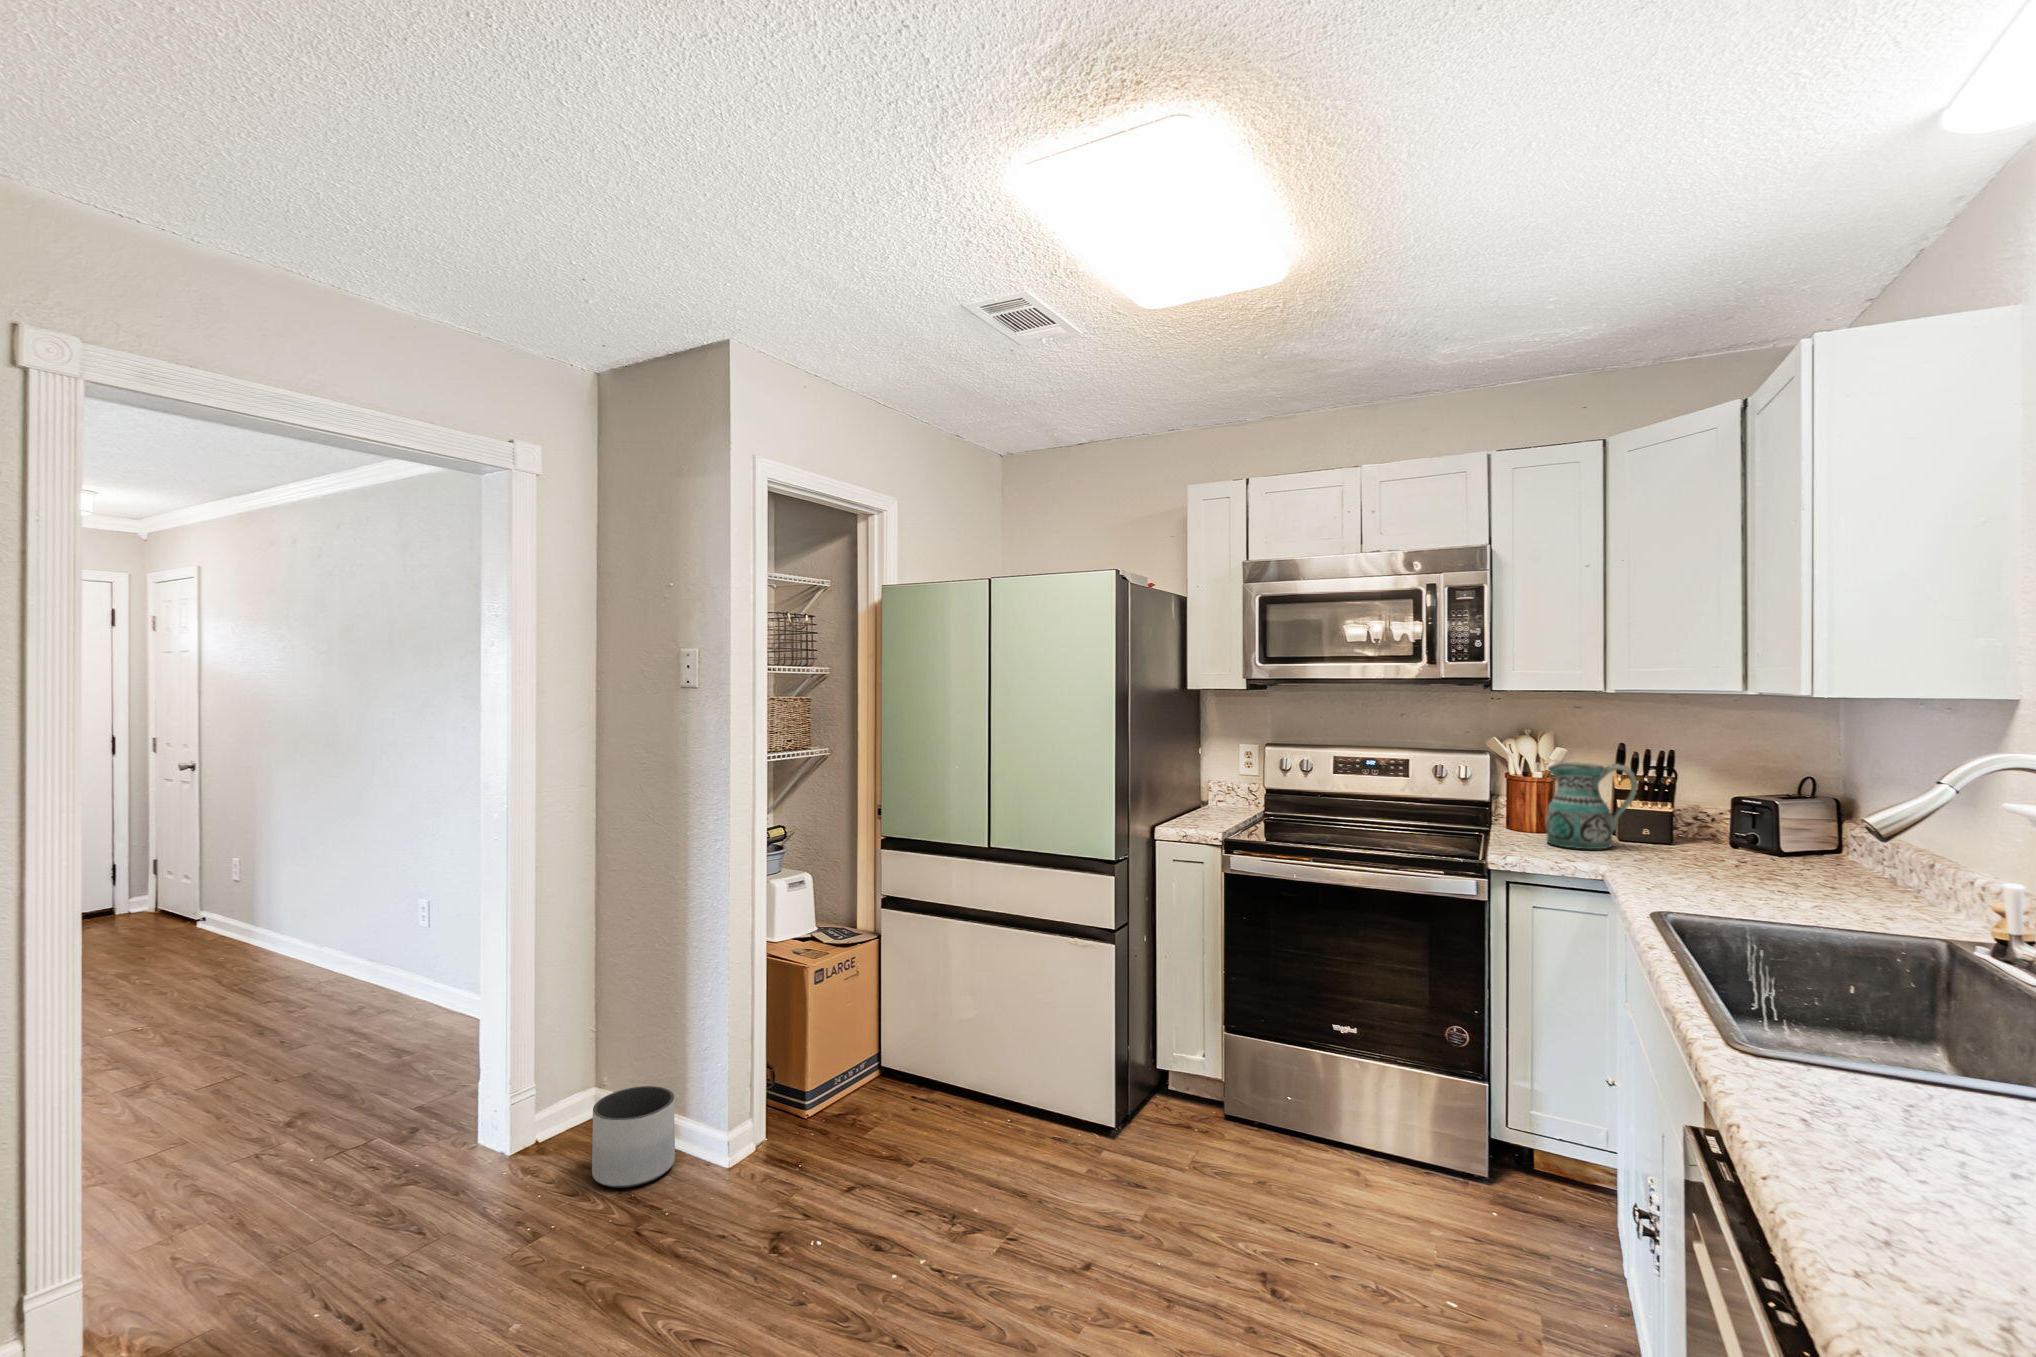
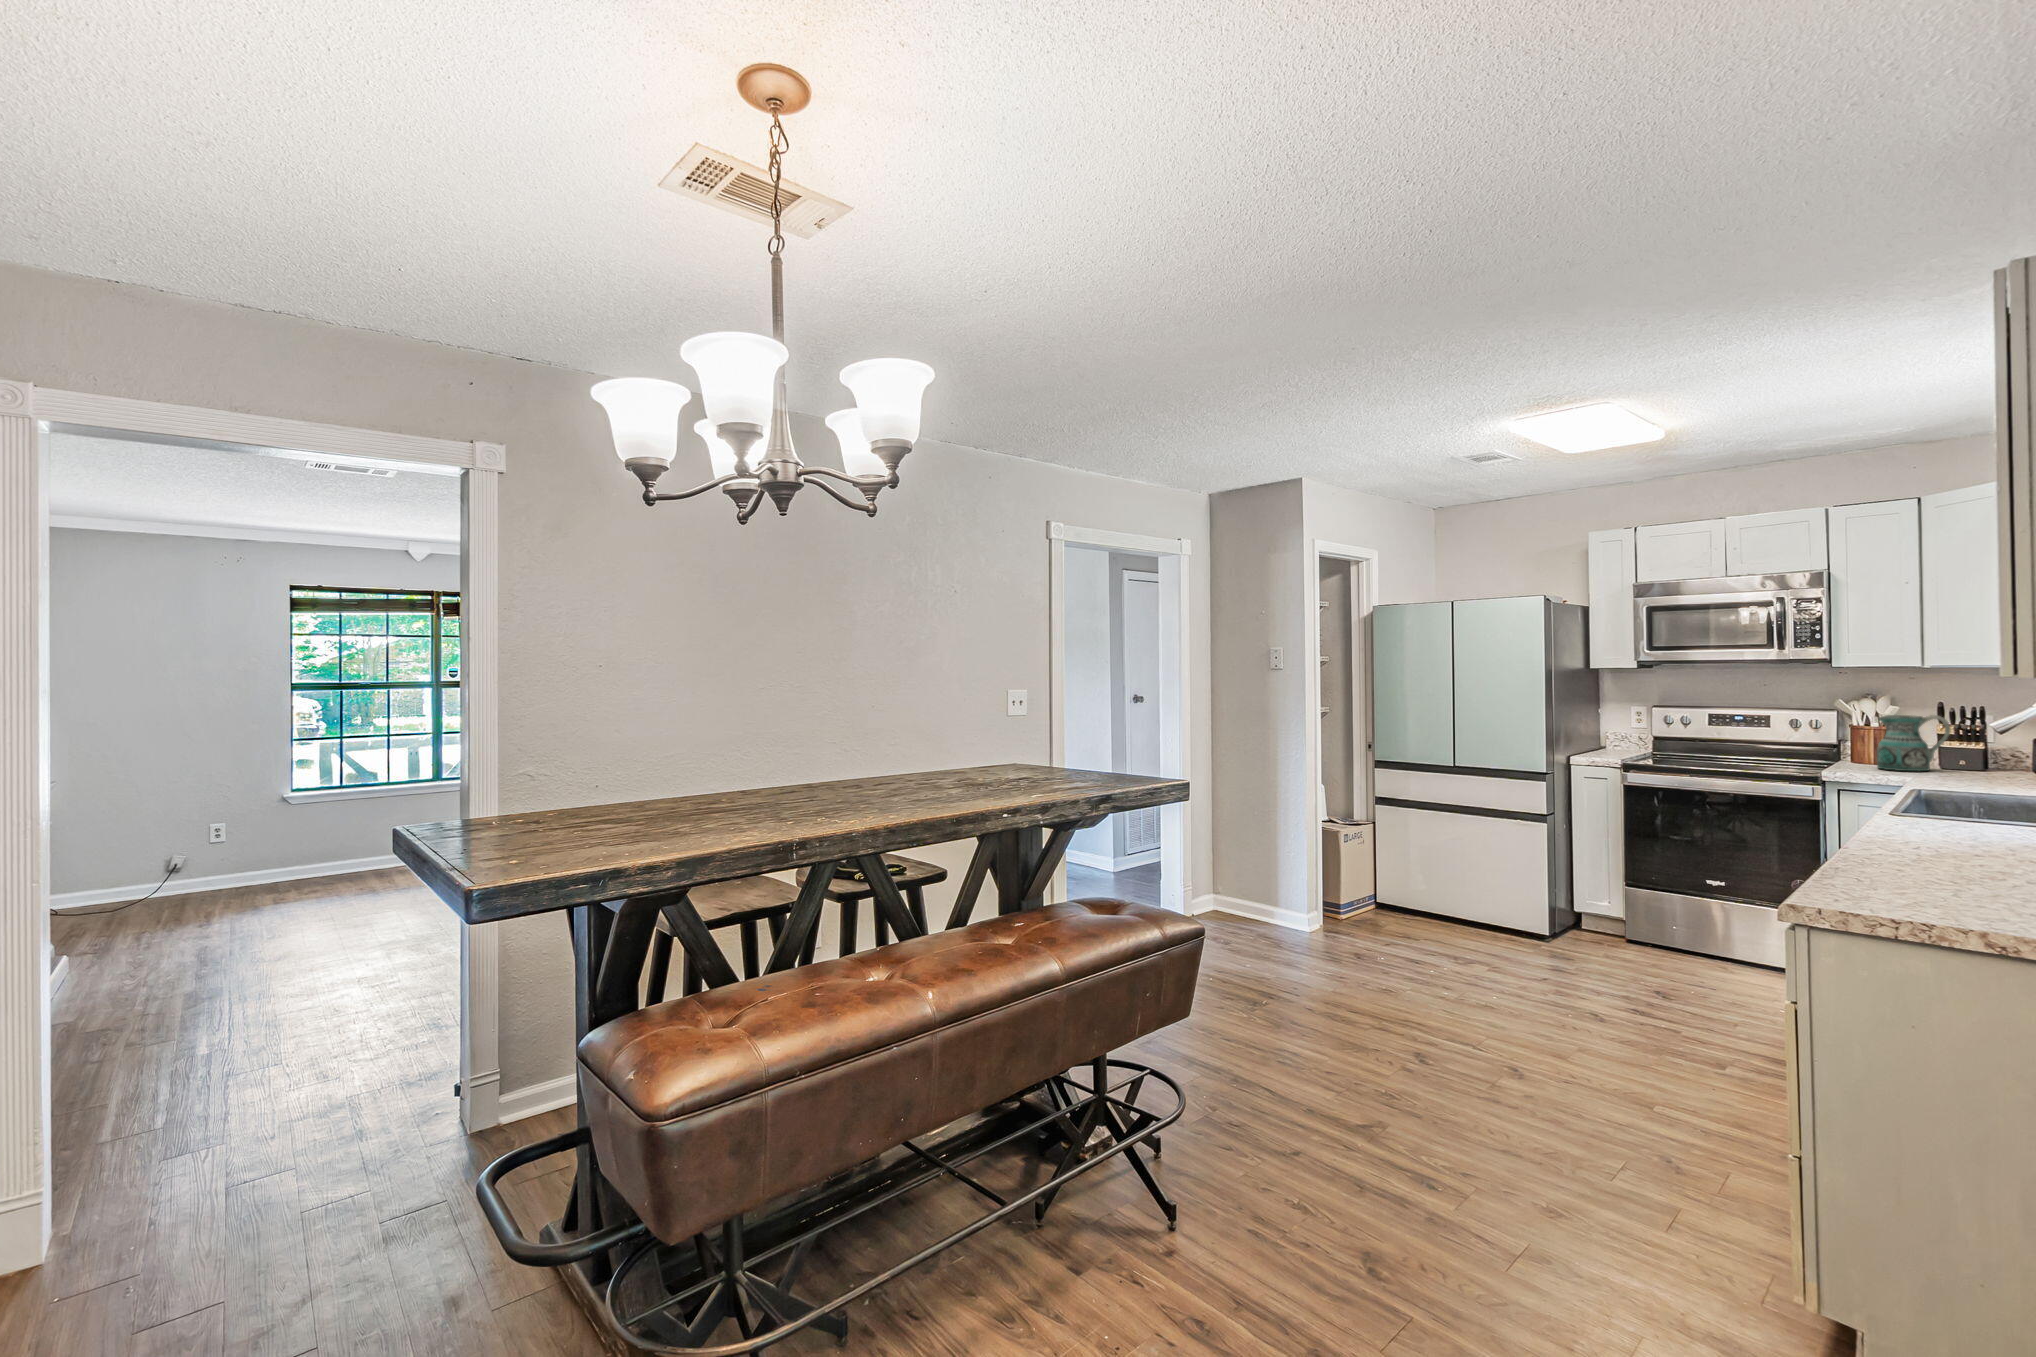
planter: present [592,1086,675,1188] -> none [1237,888,1280,934]

